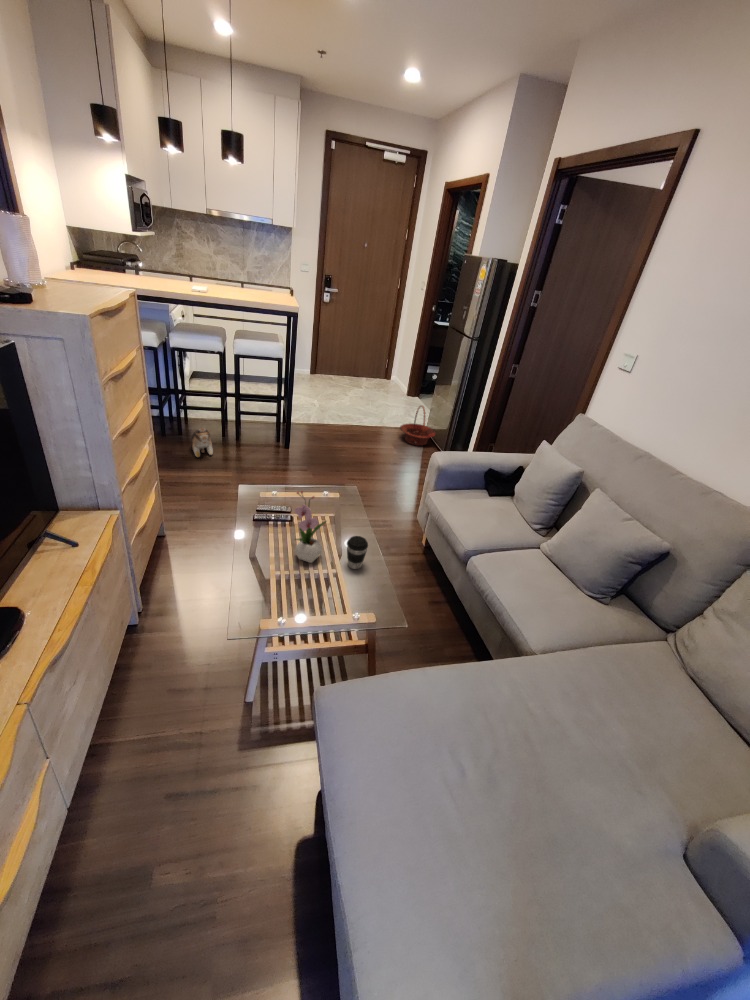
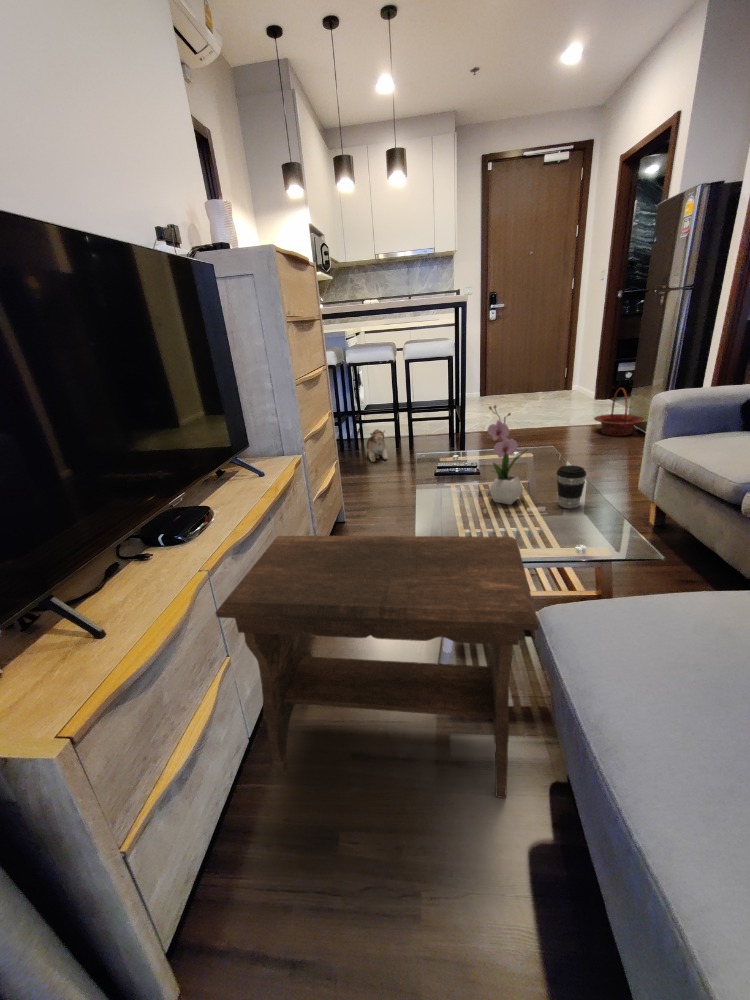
footstool: none [38,638,302,834] -> present [216,536,538,798]

